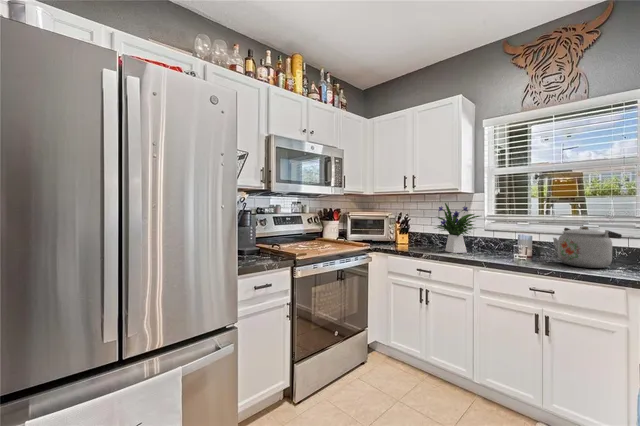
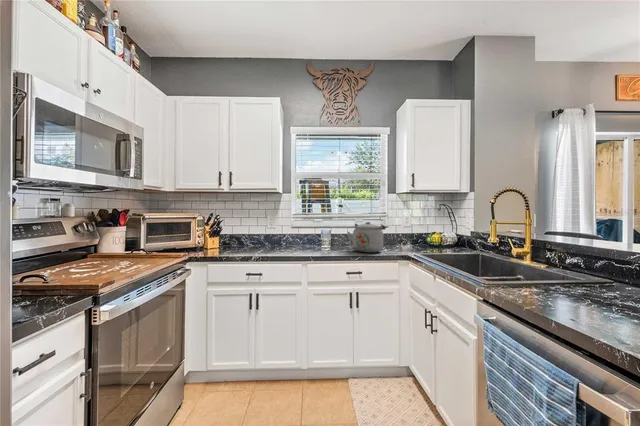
flower arrangement: present [435,203,480,253] -> none [252,203,299,252]

